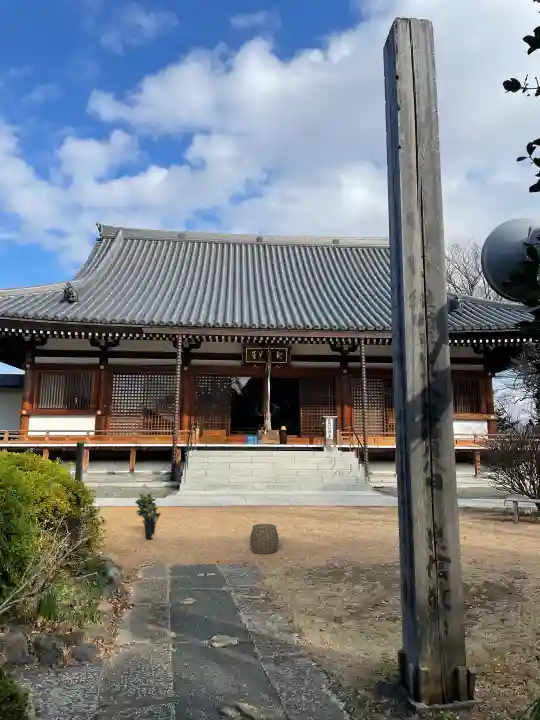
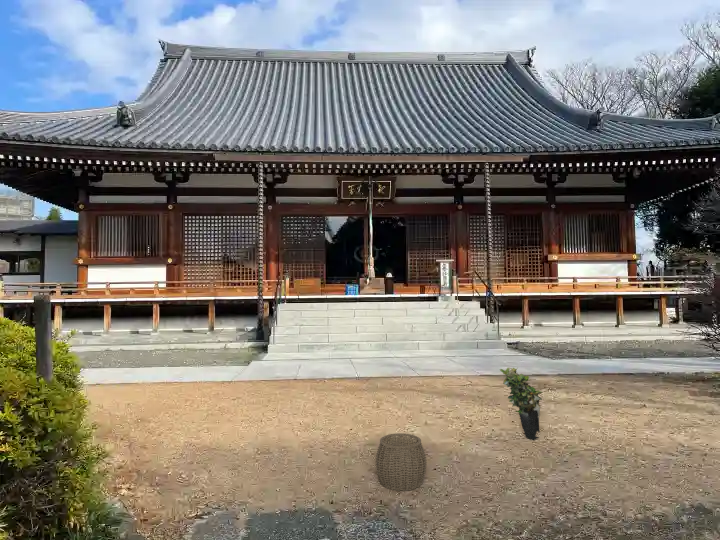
potted plant: present [135,493,161,540] -> present [500,368,542,440]

